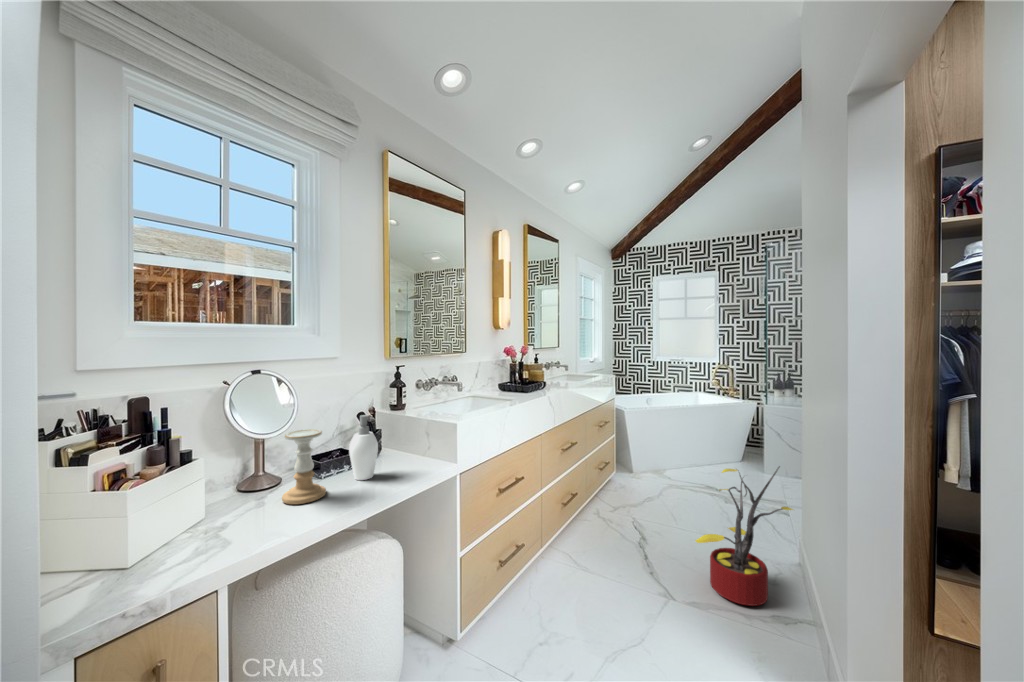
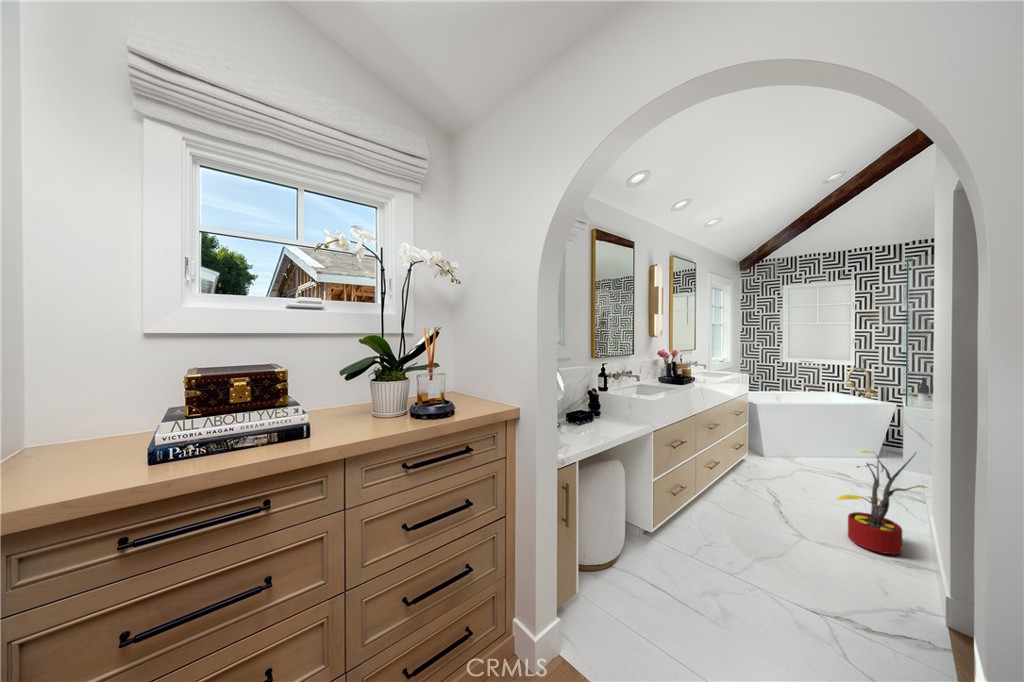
soap dispenser: present [349,415,378,480] -> none [599,395,621,432]
candle holder: present [282,429,326,504] -> none [575,401,597,440]

